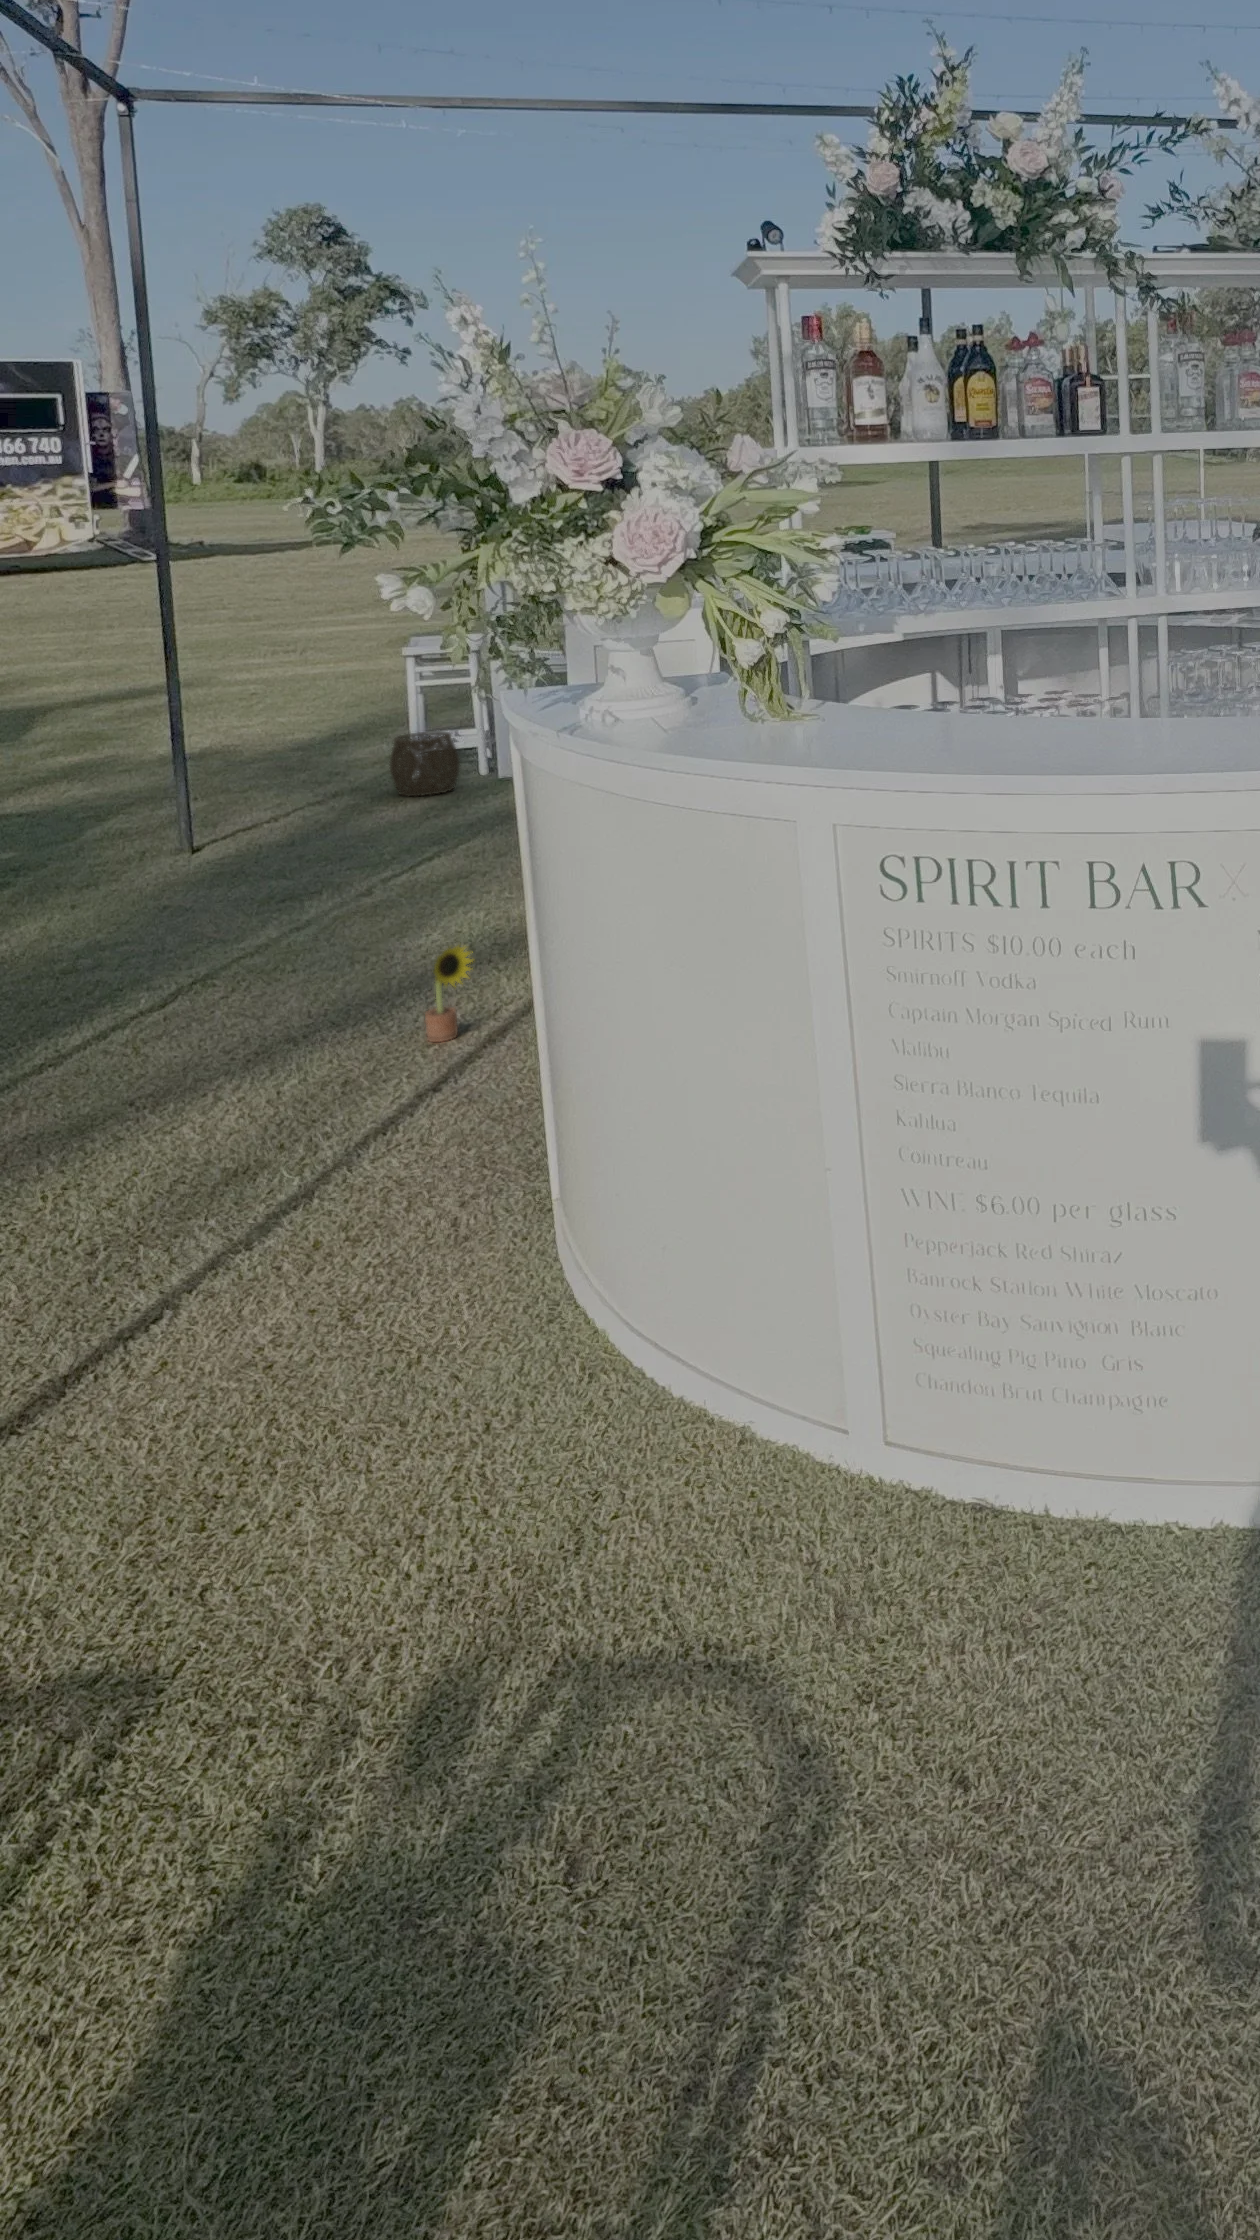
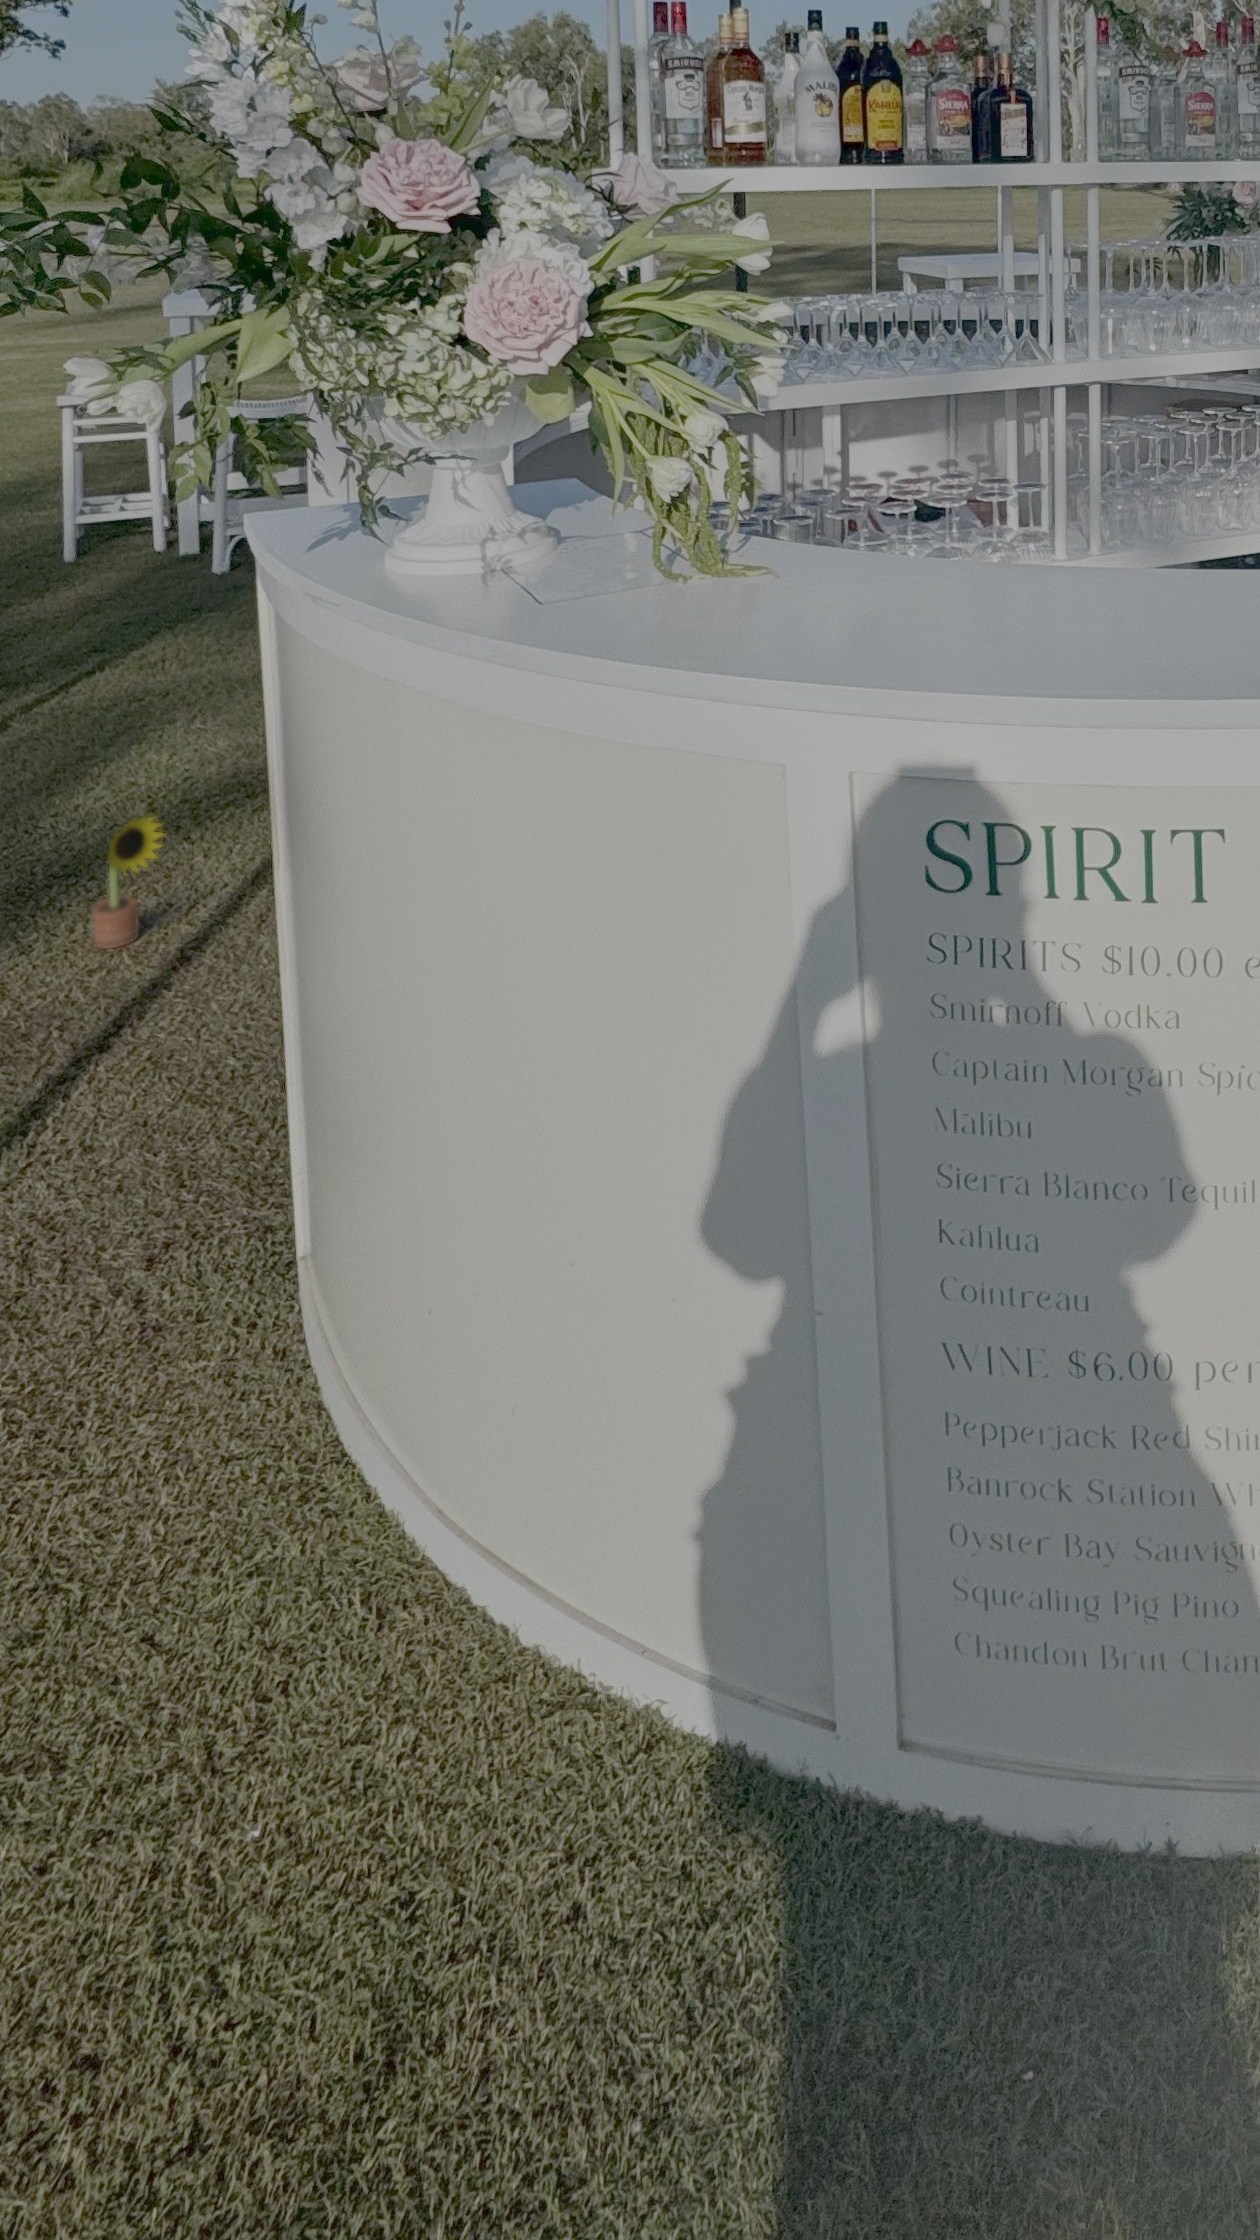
woven basket: present [390,731,460,796] -> none [42,488,135,568]

